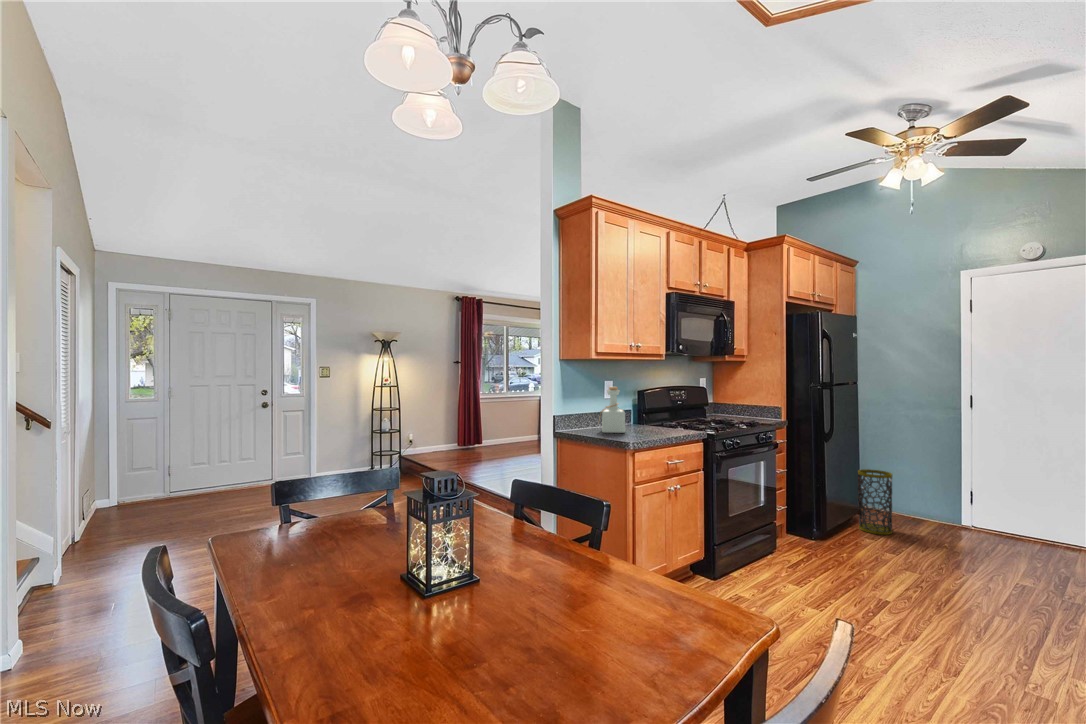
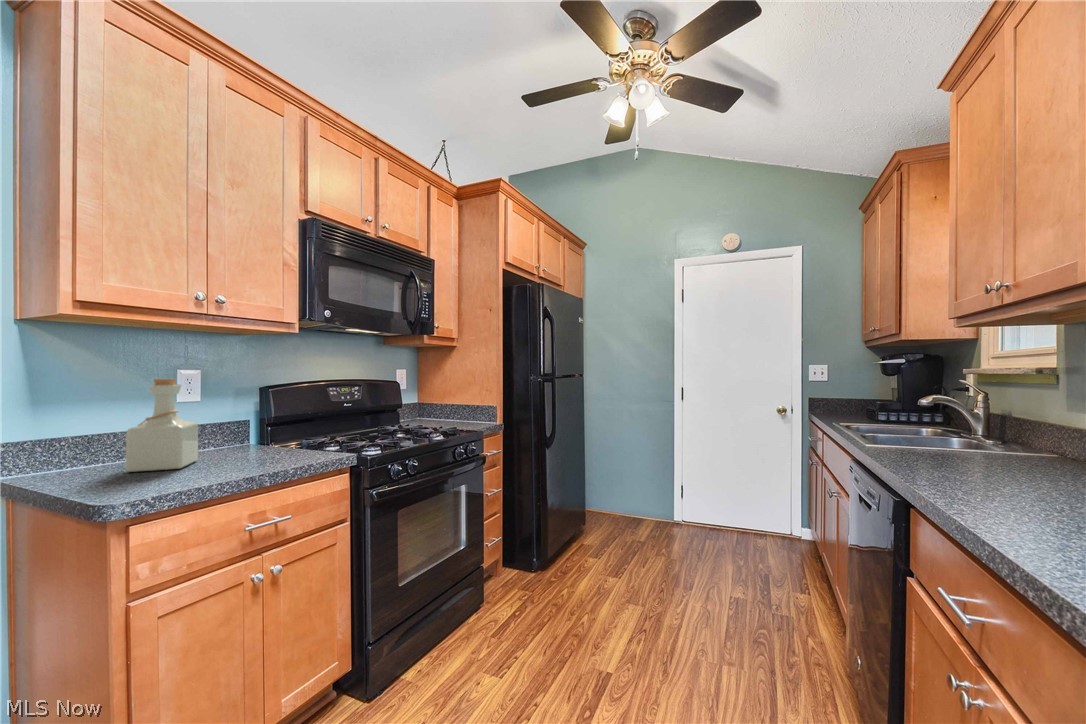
trash can: present [858,469,892,535] -> none [582,471,615,547]

